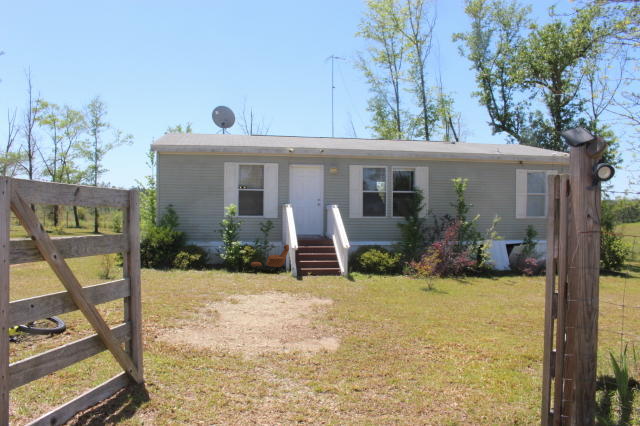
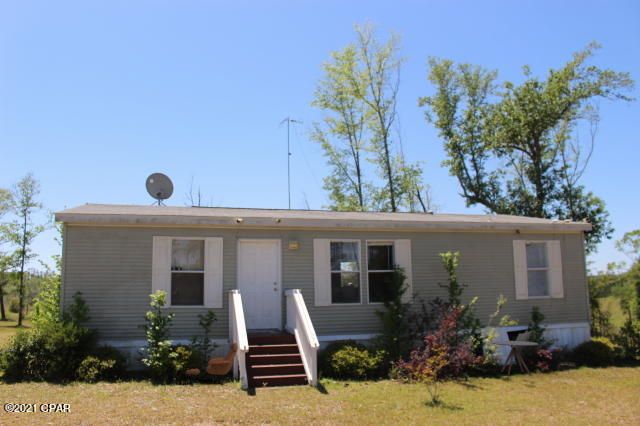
round table: none [489,250,527,277] -> present [491,341,538,375]

